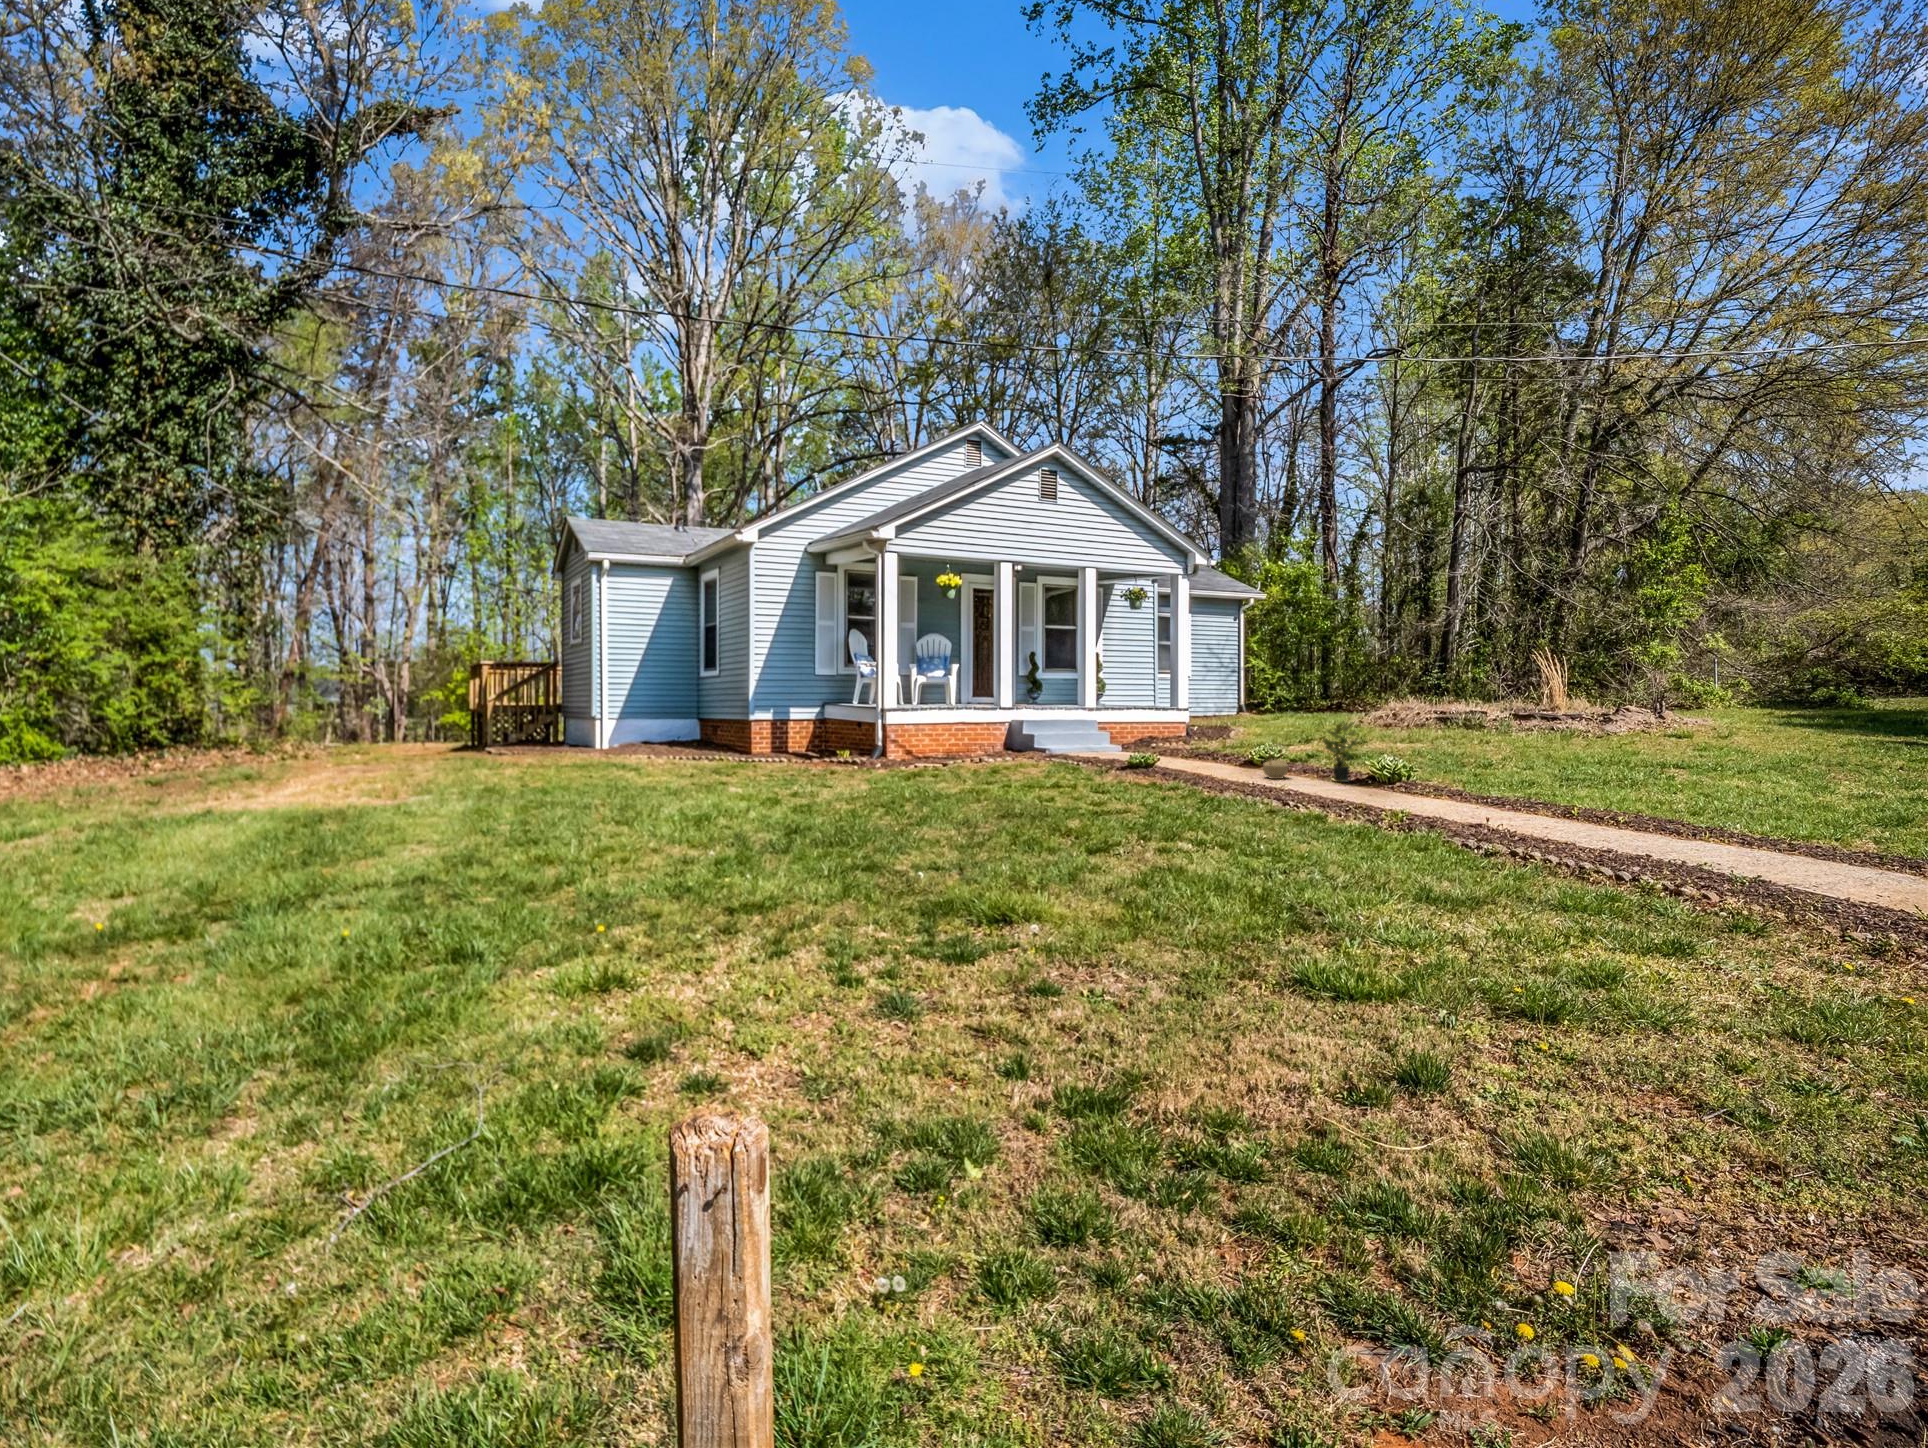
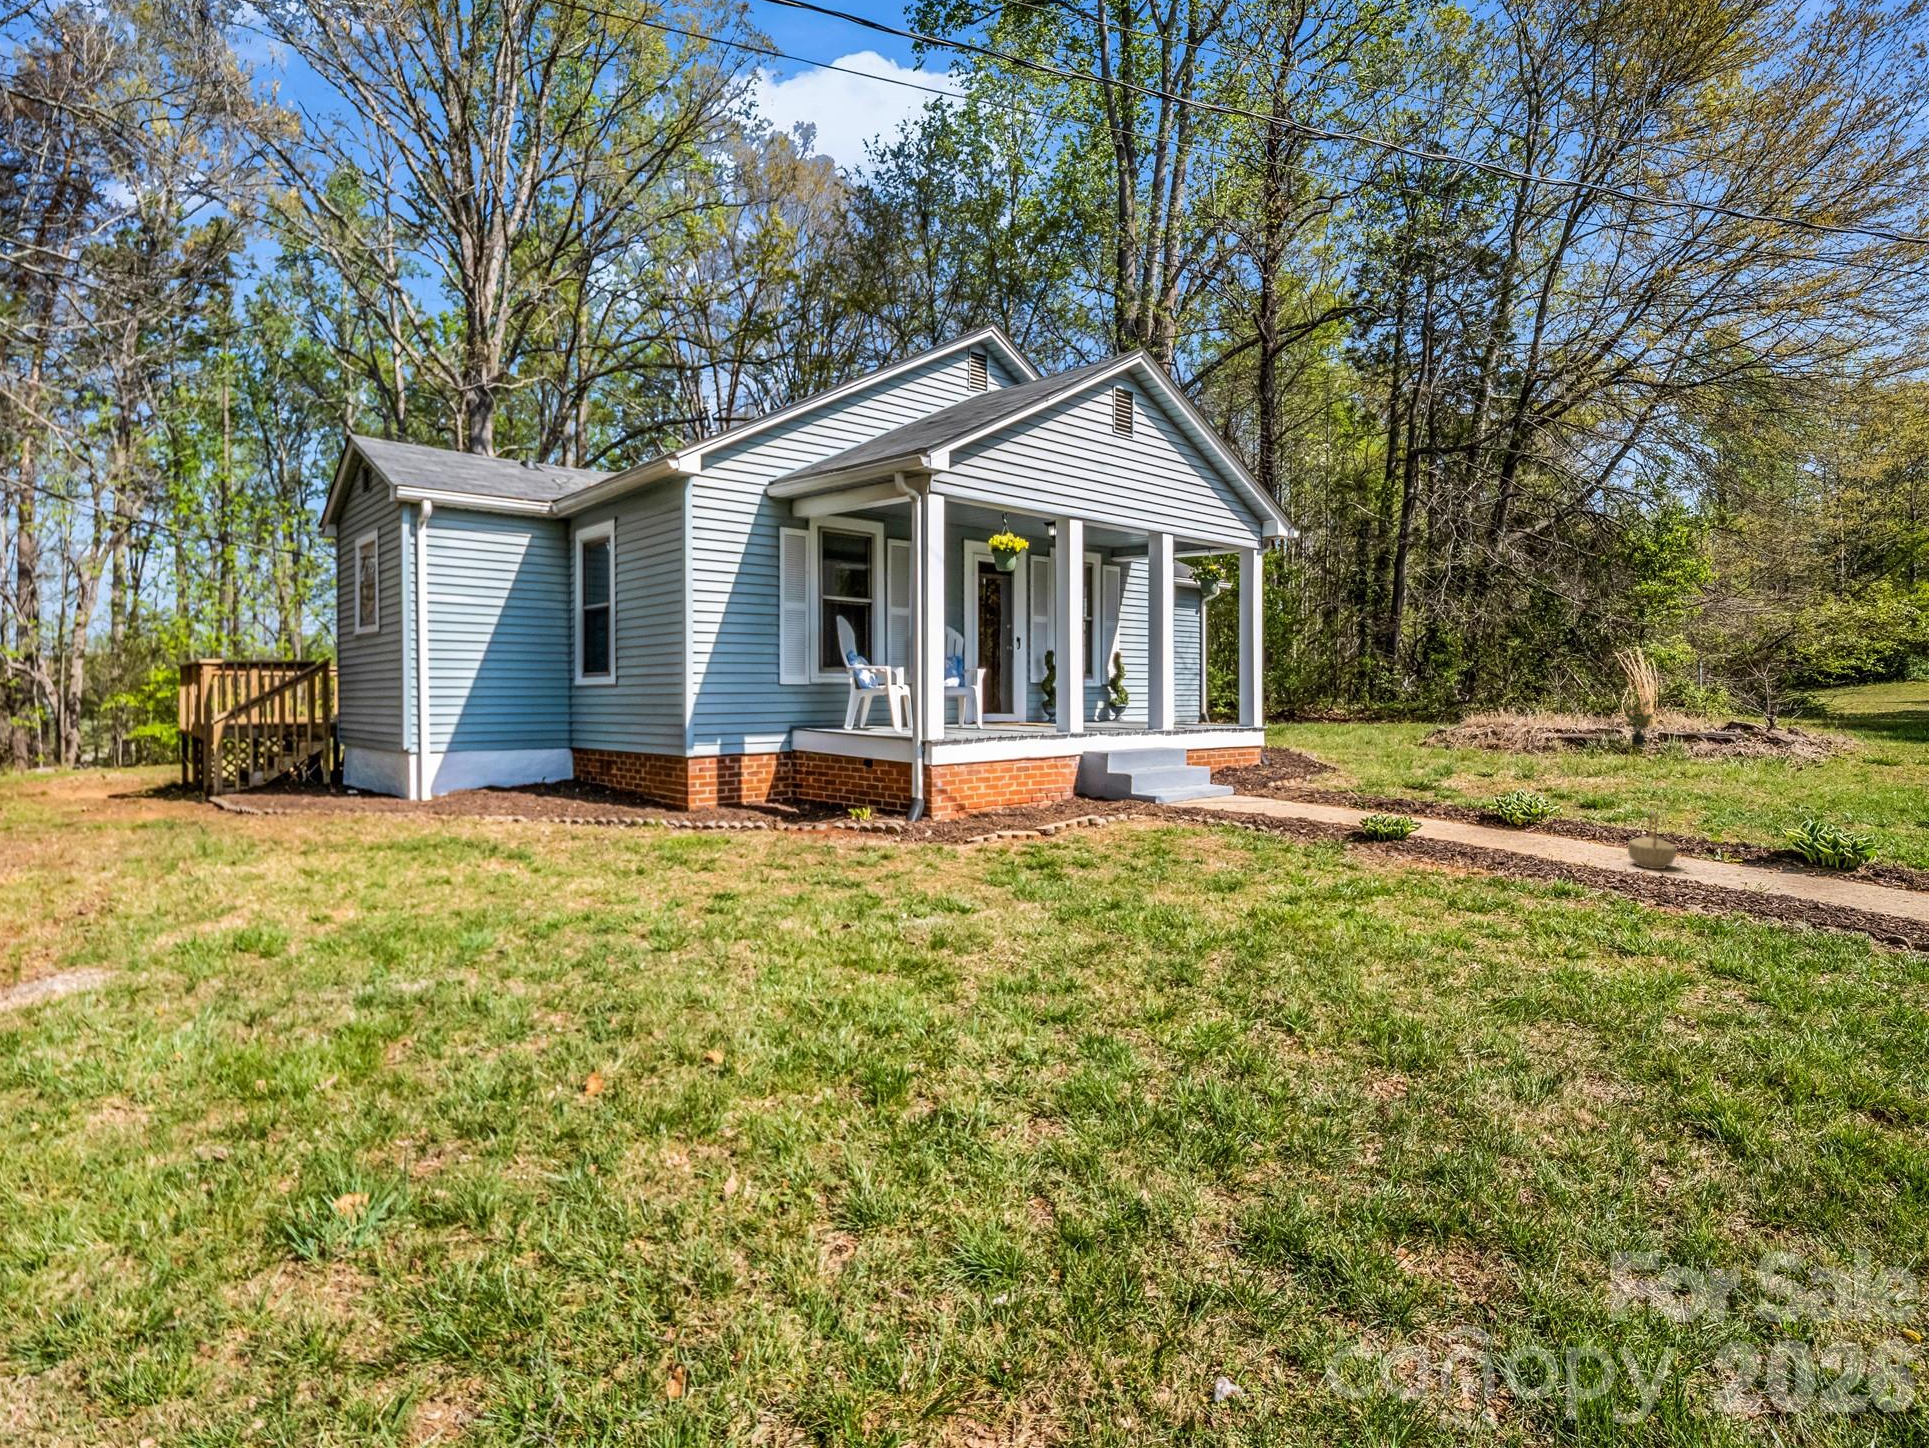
potted plant: present [1323,722,1357,782] -> present [1625,701,1653,747]

